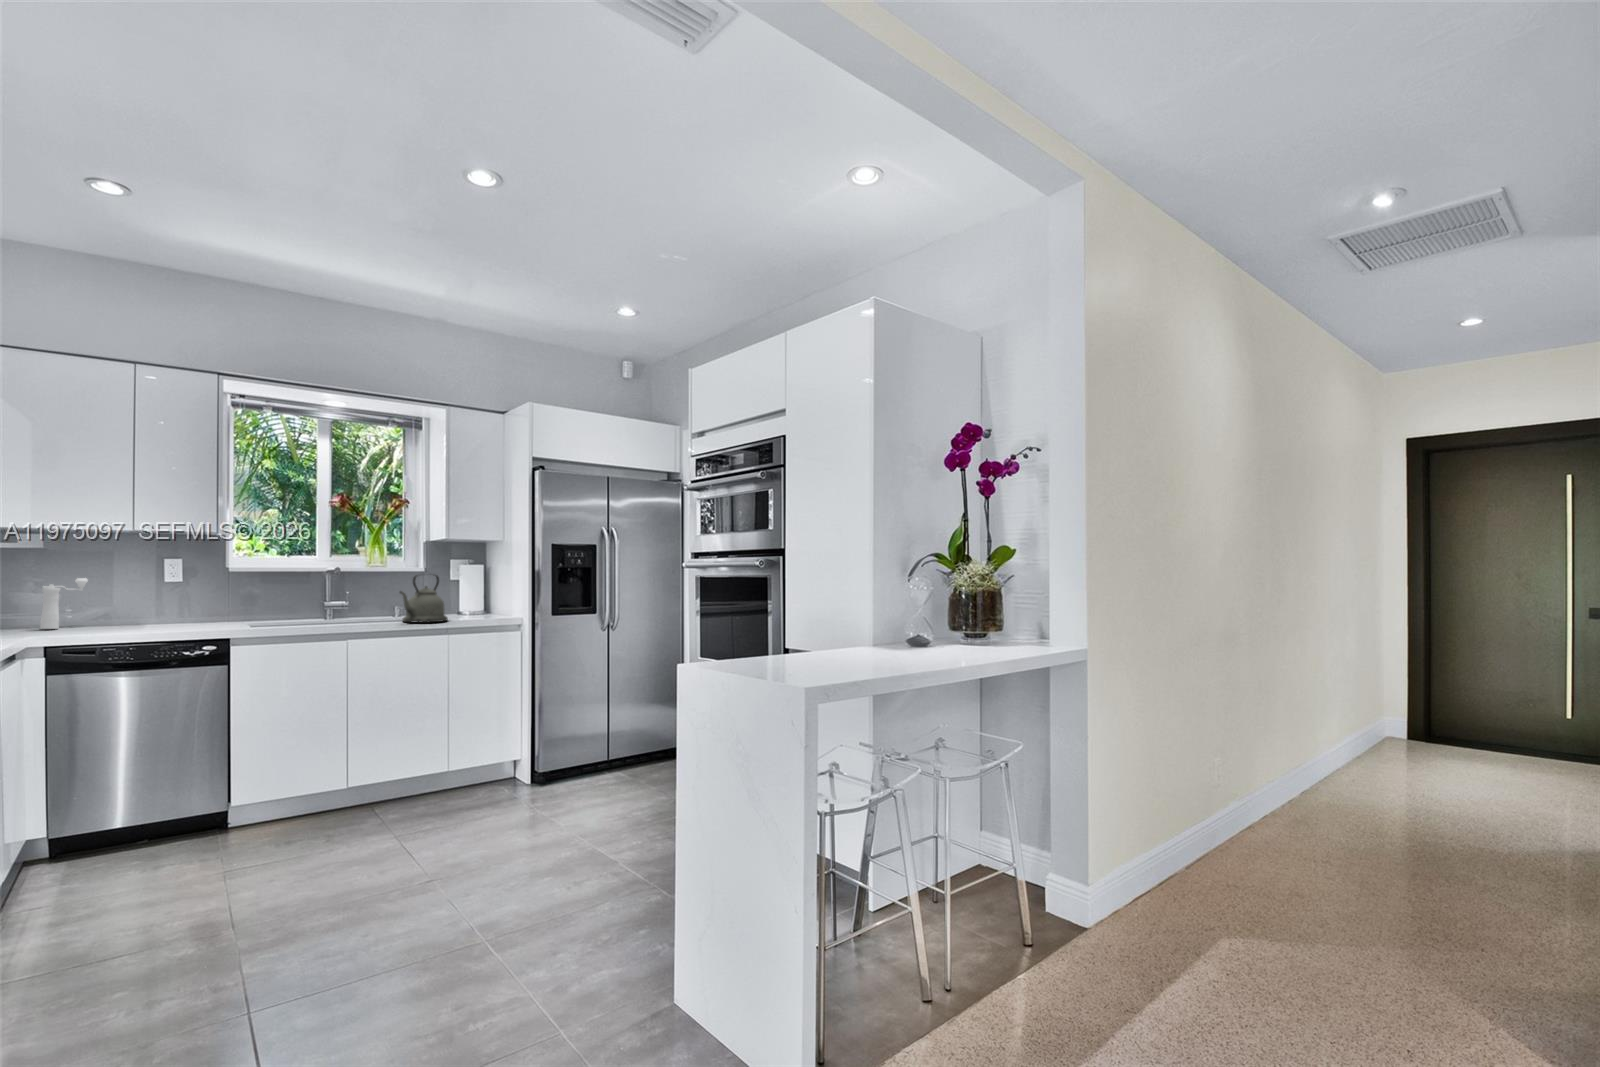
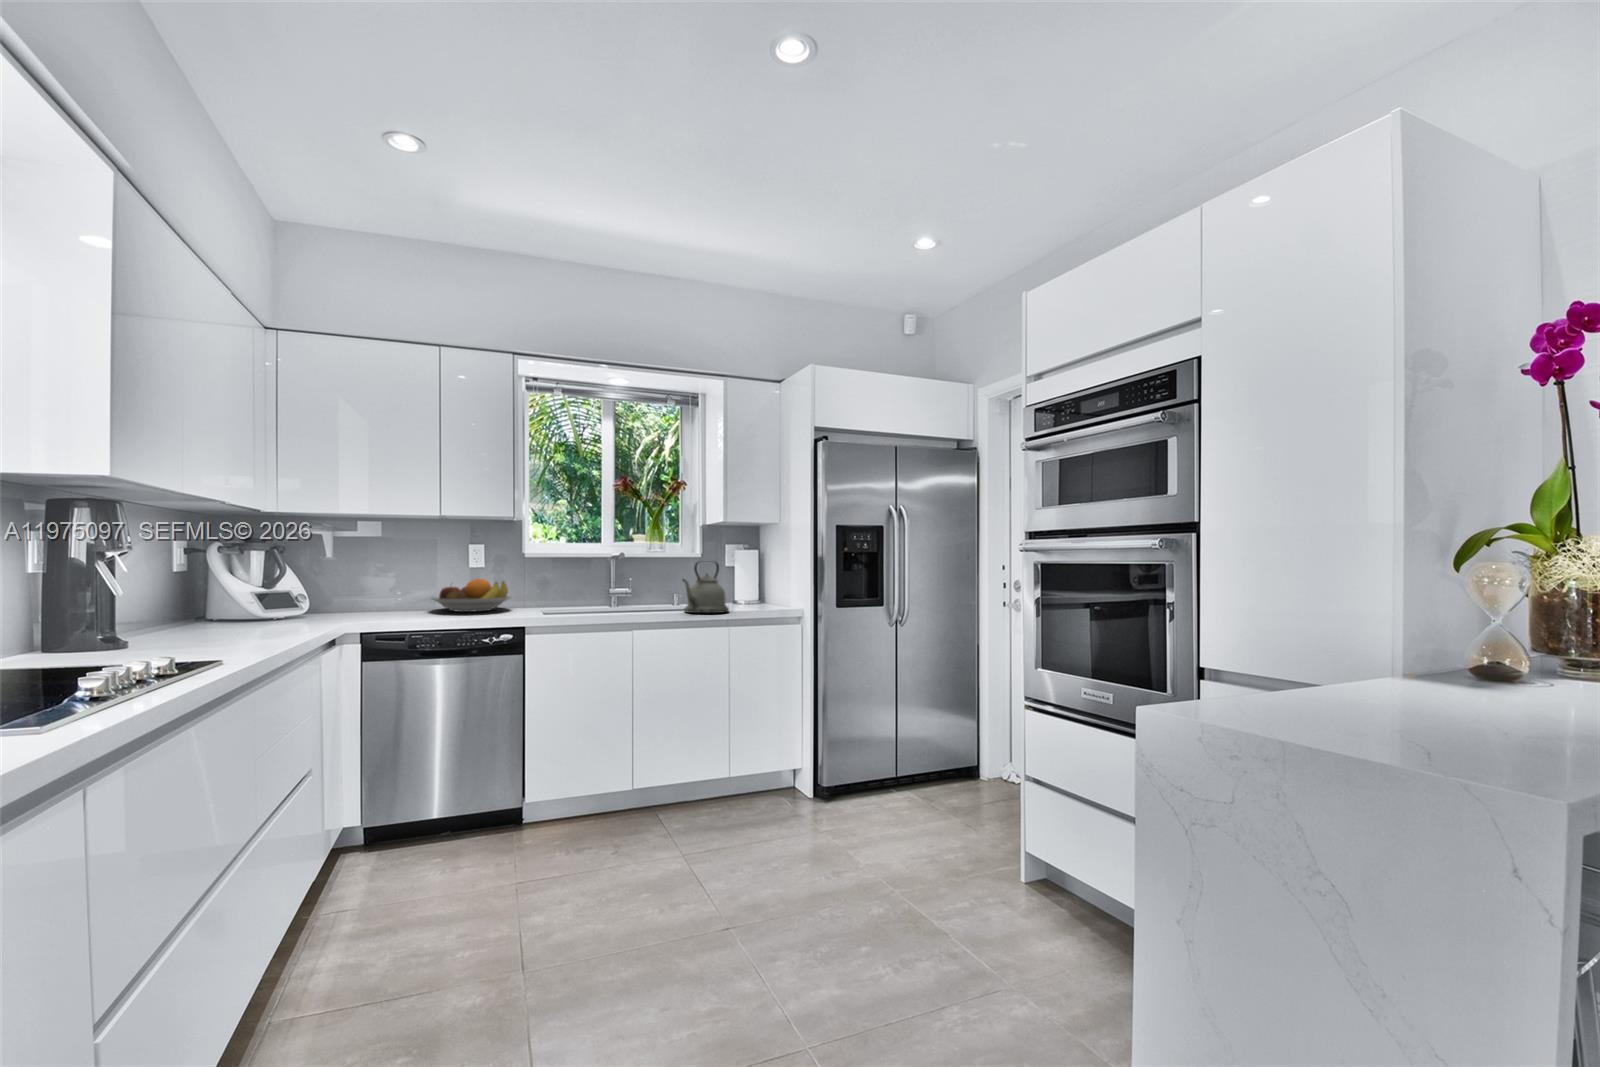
pepper mill: present [40,578,88,629] -> none [360,564,400,614]
fruit bowl: none [123,593,217,625] -> present [431,579,511,612]

